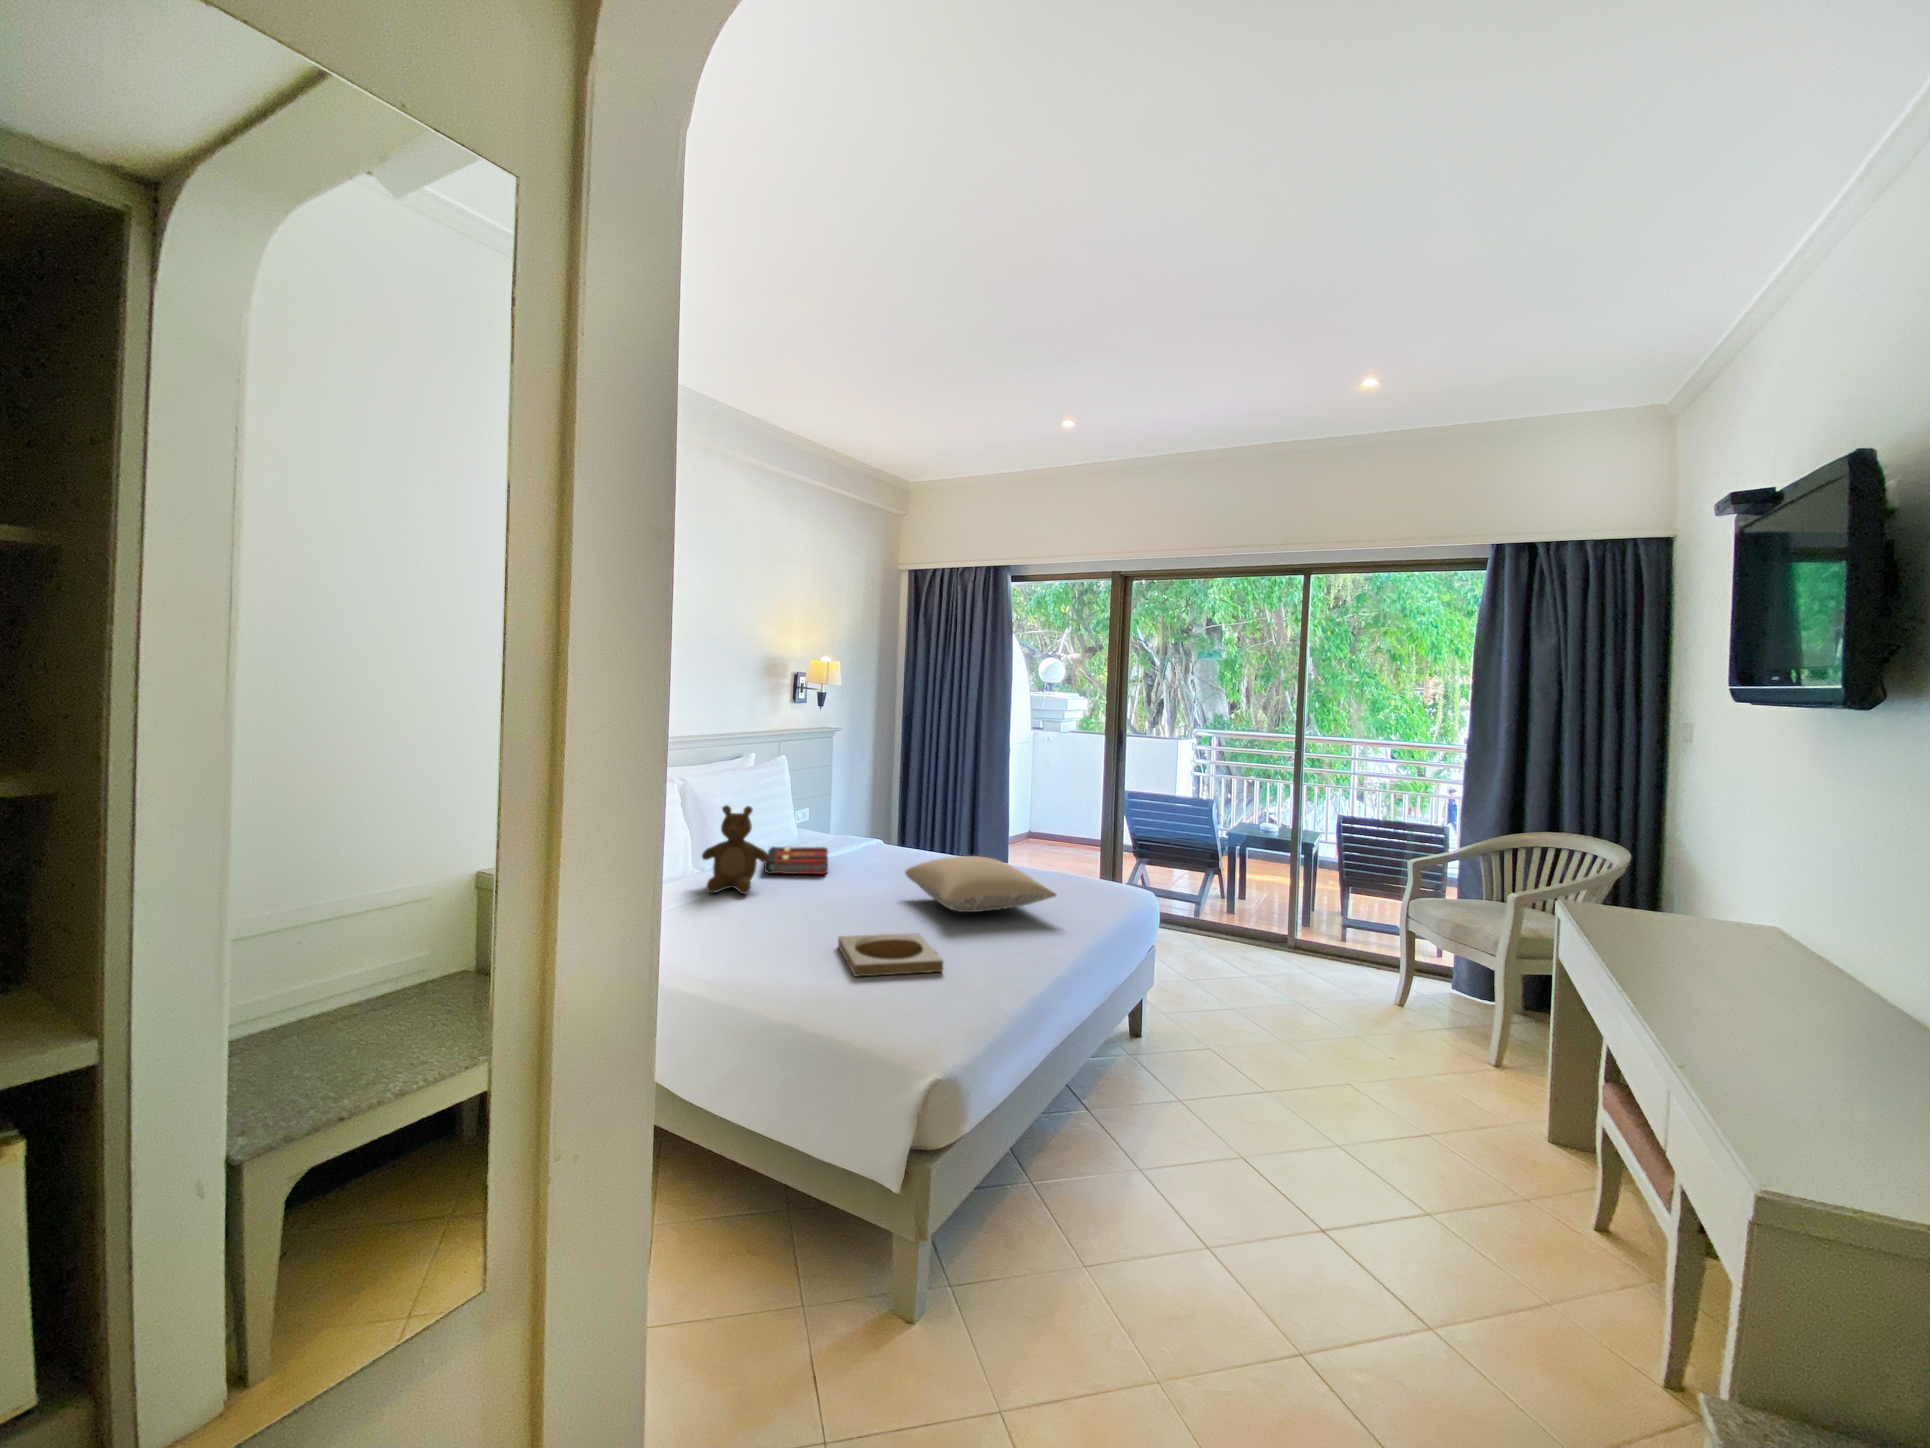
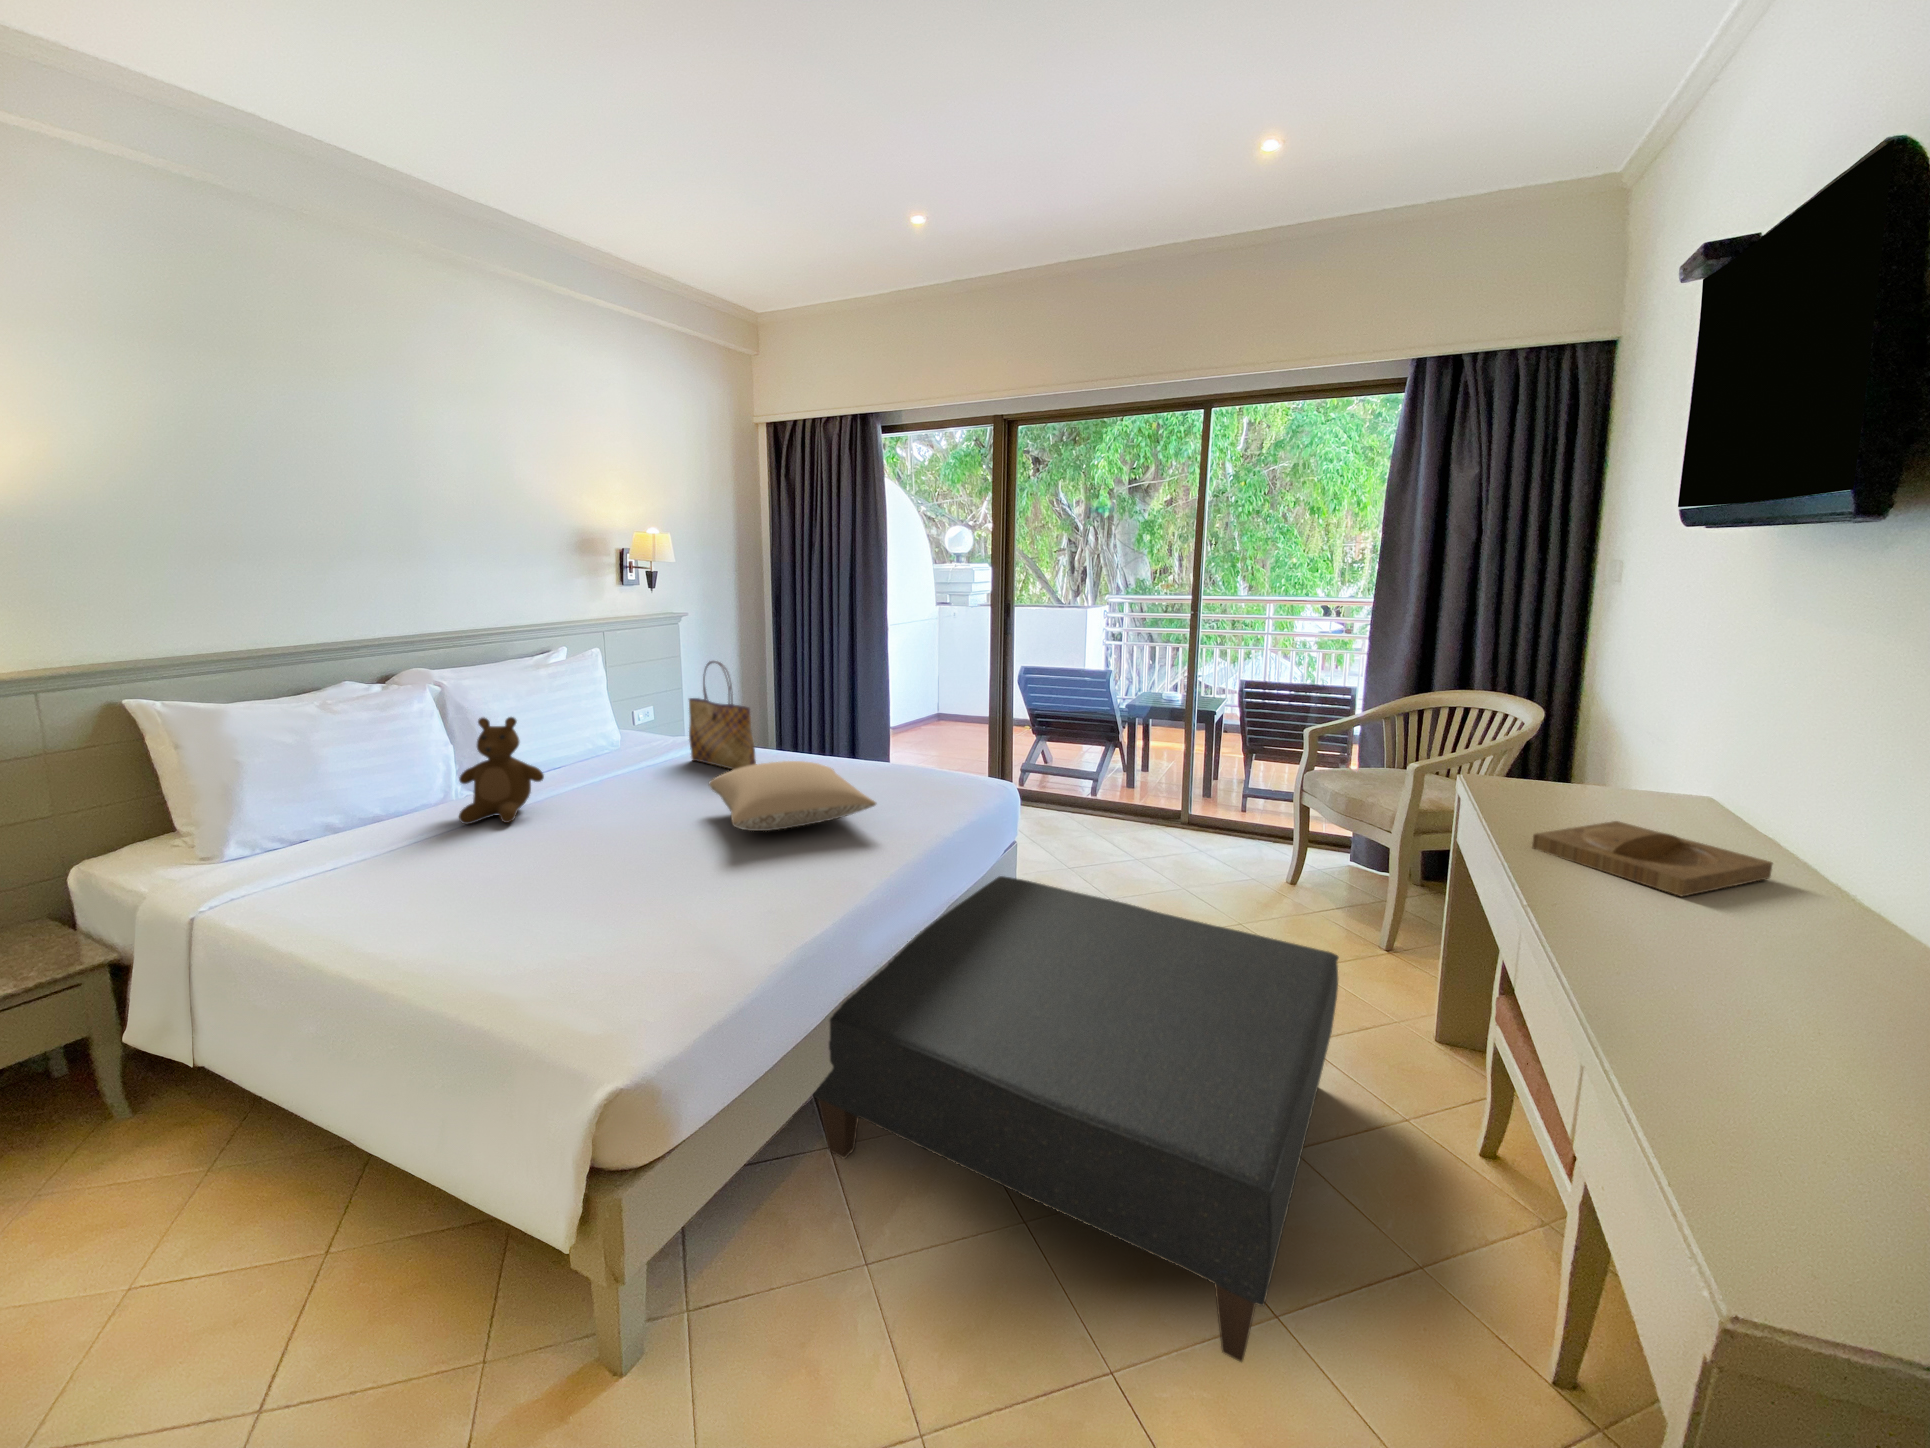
tote bag: none [863,770,924,867] -> present [689,661,756,770]
book: present [764,847,828,874] -> none [552,754,643,792]
tray: present [838,933,943,976] -> present [1532,821,1773,896]
ottoman: none [1020,971,1467,1363] -> present [812,876,1339,1362]

